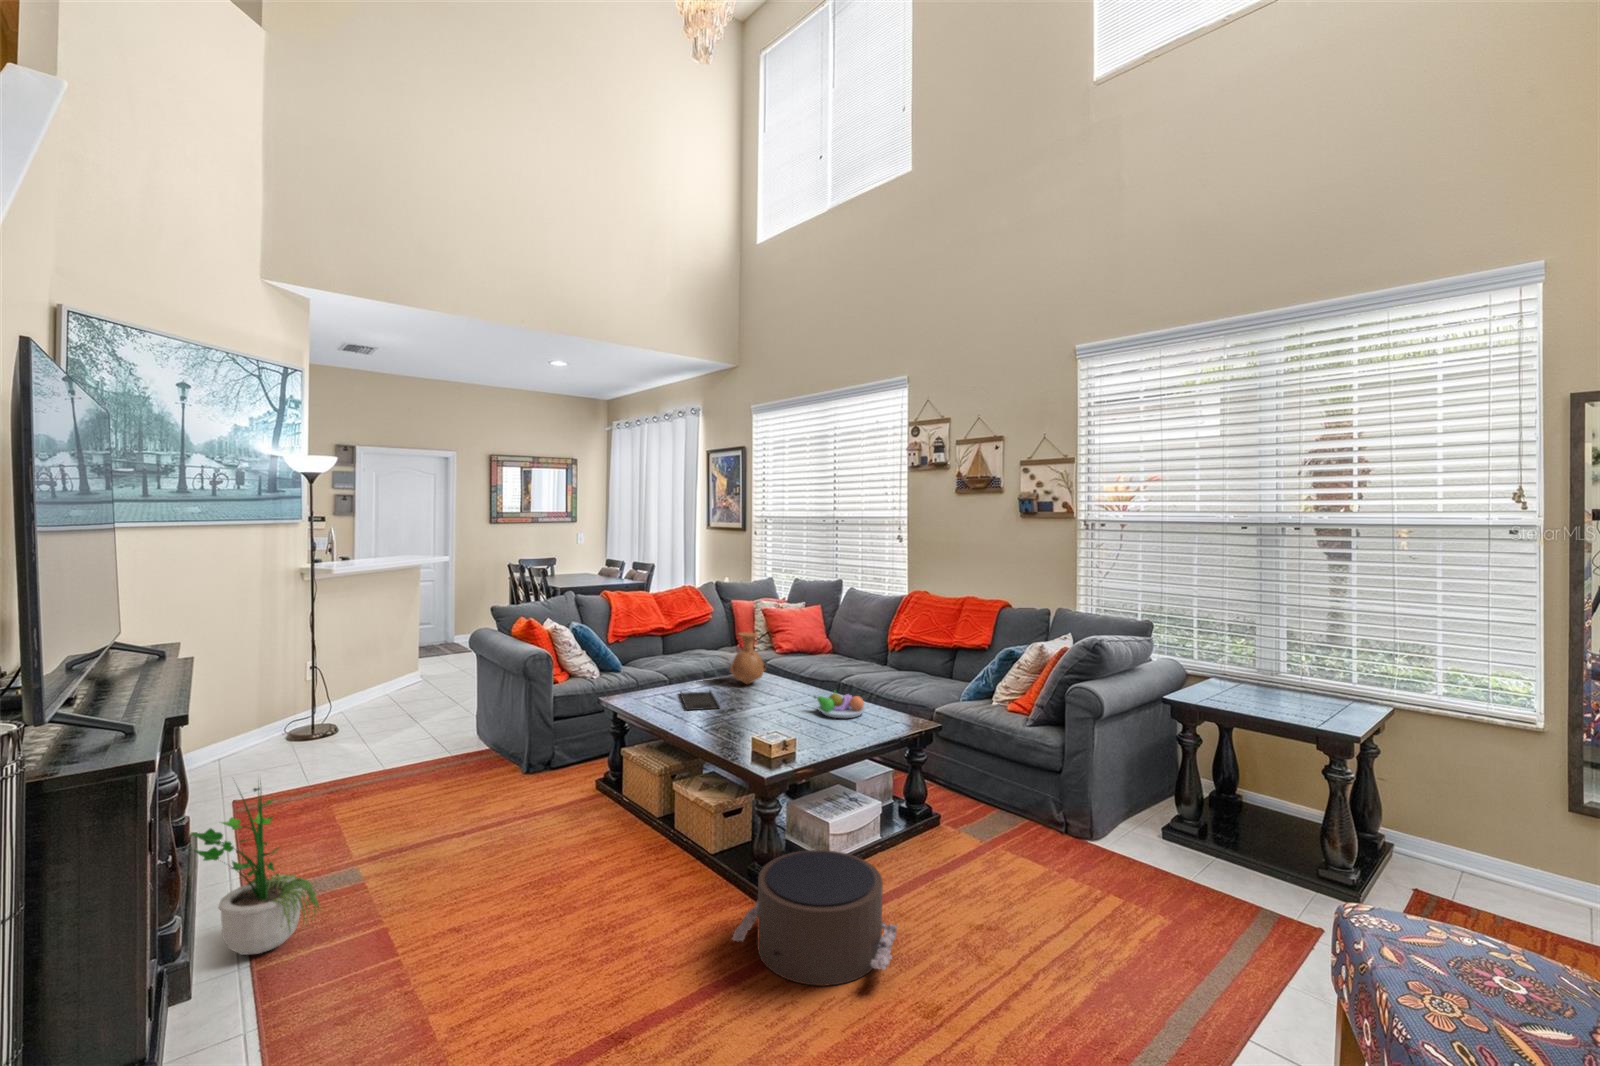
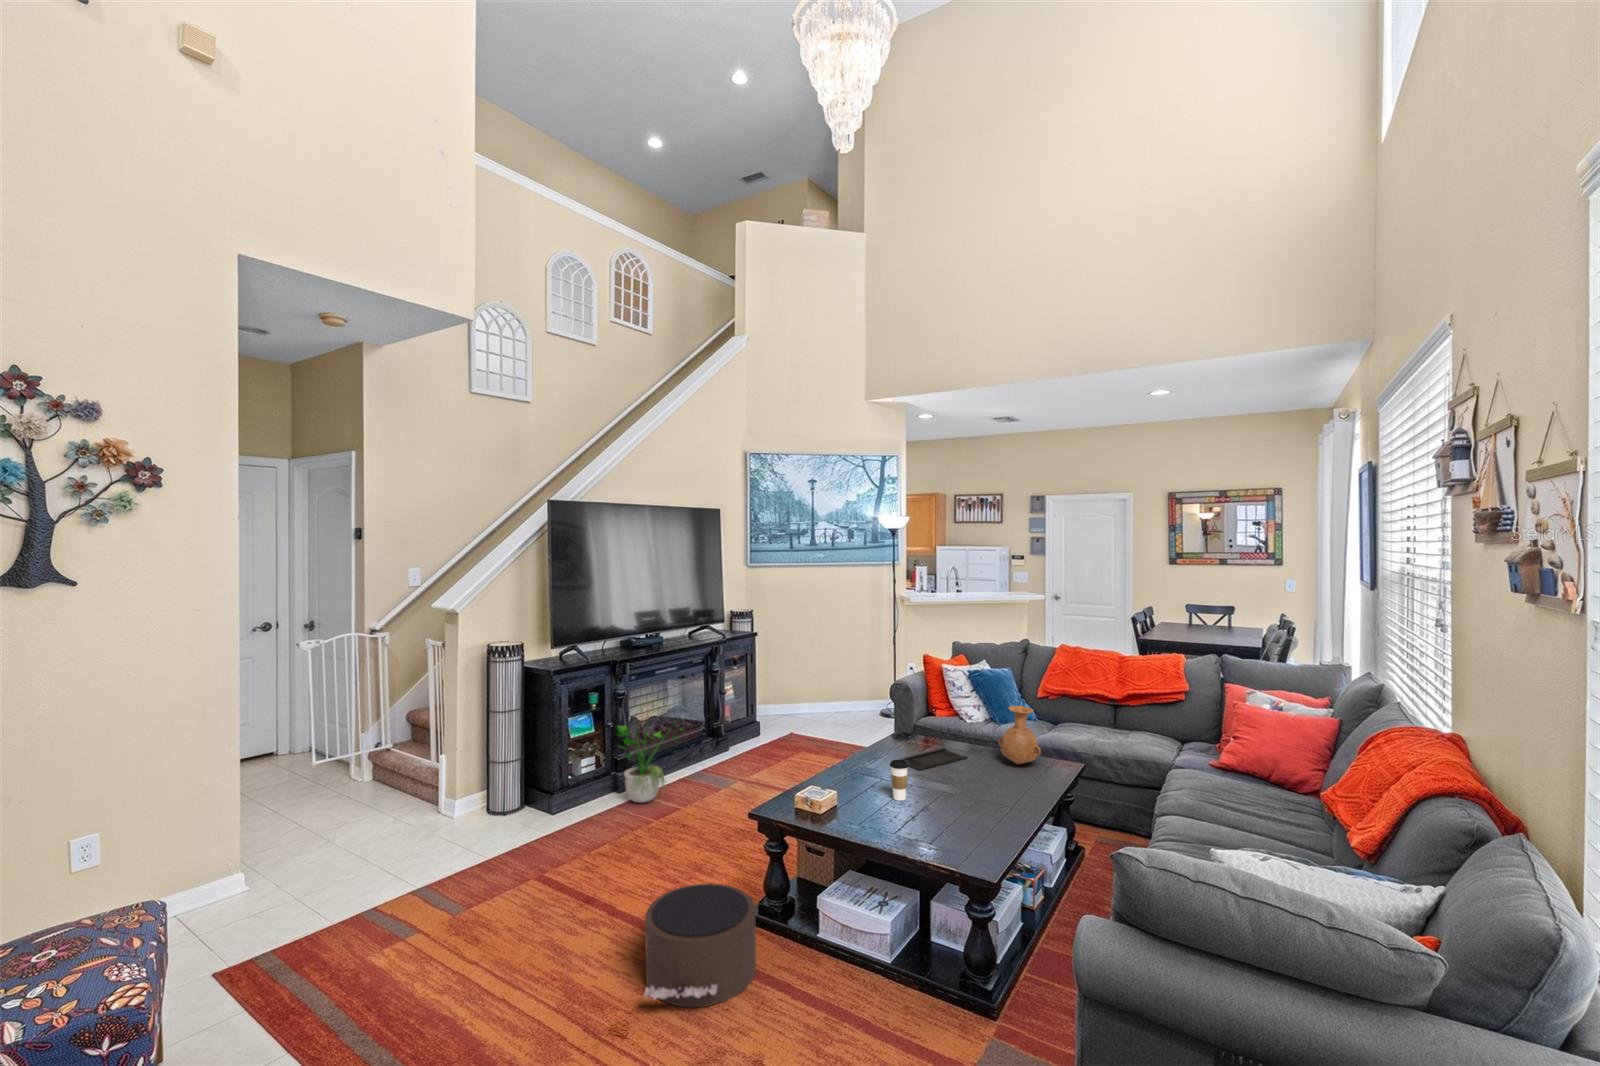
coffee cup: none [770,687,788,726] -> present [890,760,909,801]
fruit bowl: present [814,691,866,718] -> none [947,788,1005,827]

